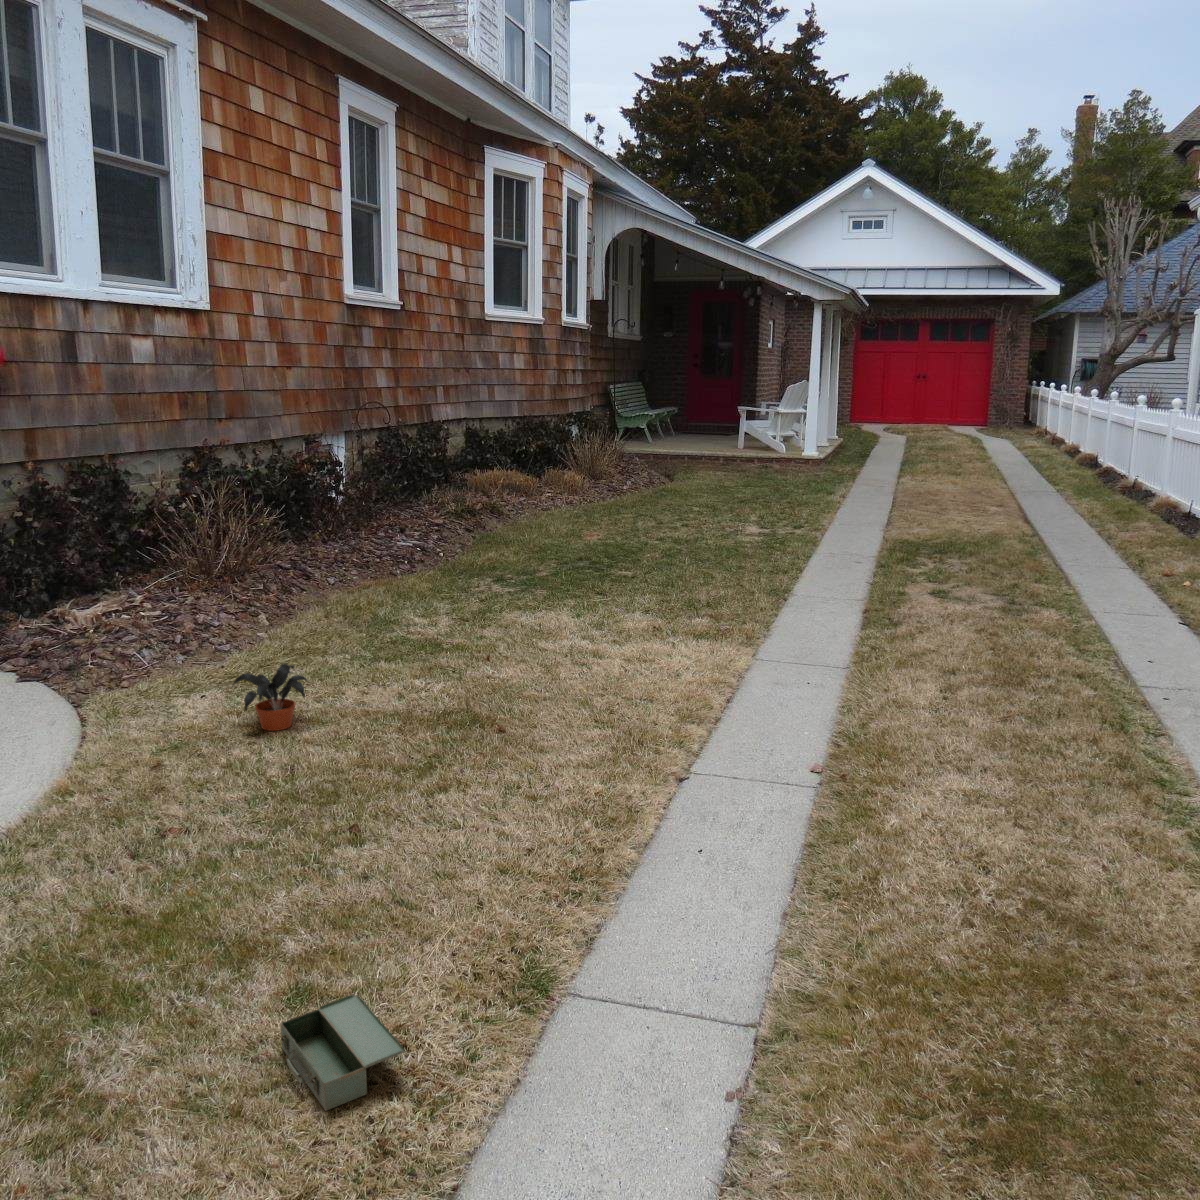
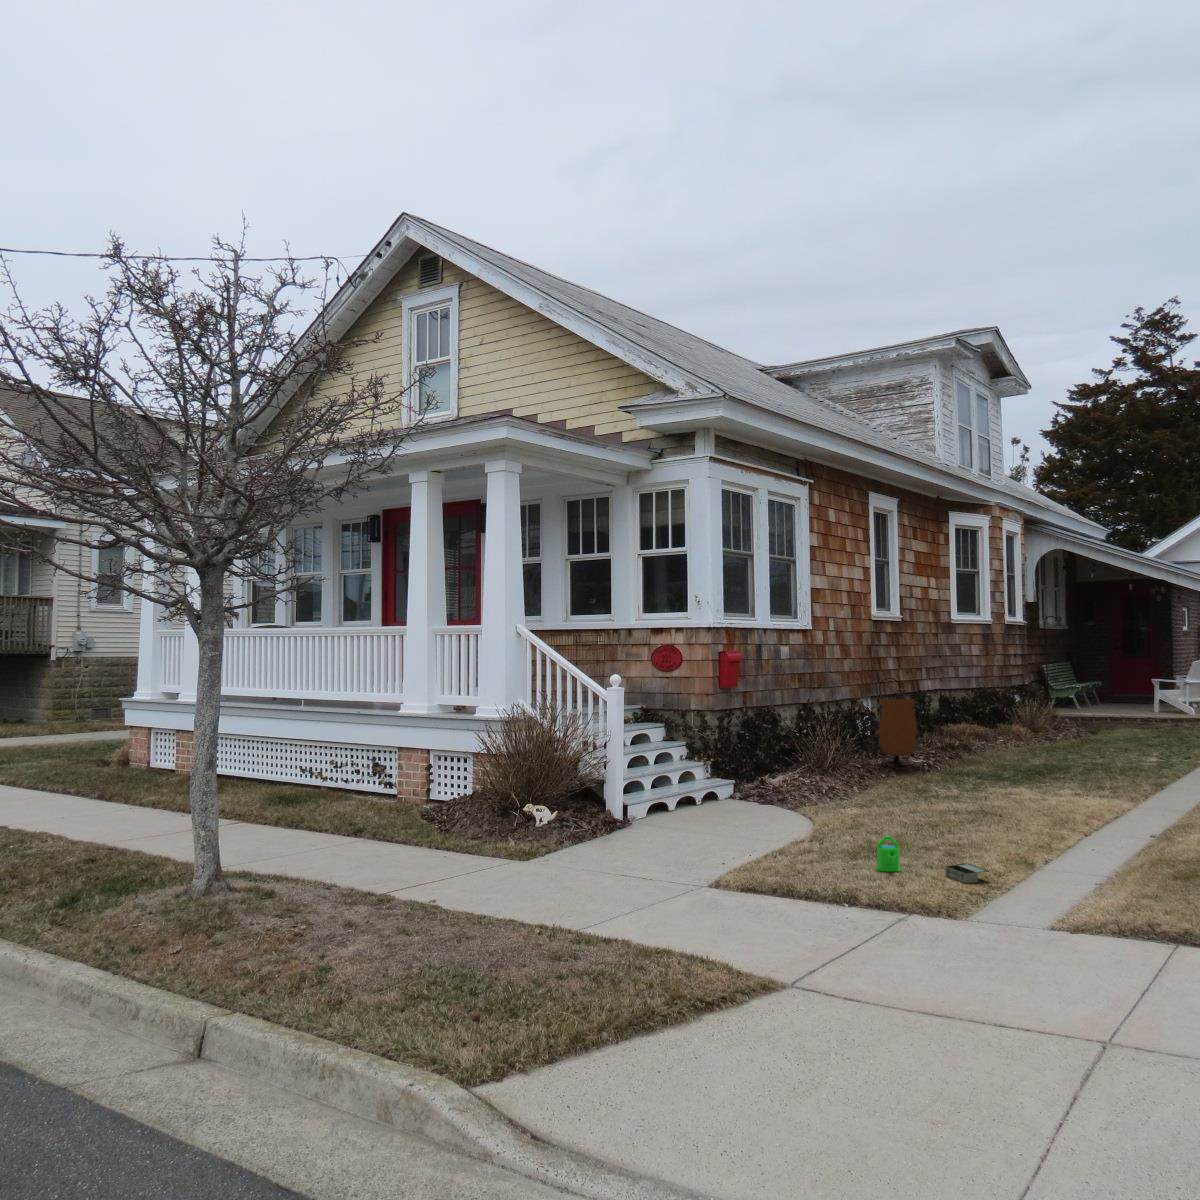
lounge chair: none [330,442,410,573] -> present [875,699,921,774]
potted plant: present [234,664,307,731] -> none [871,793,906,821]
watering can: none [79,925,166,1042] -> present [876,836,901,872]

